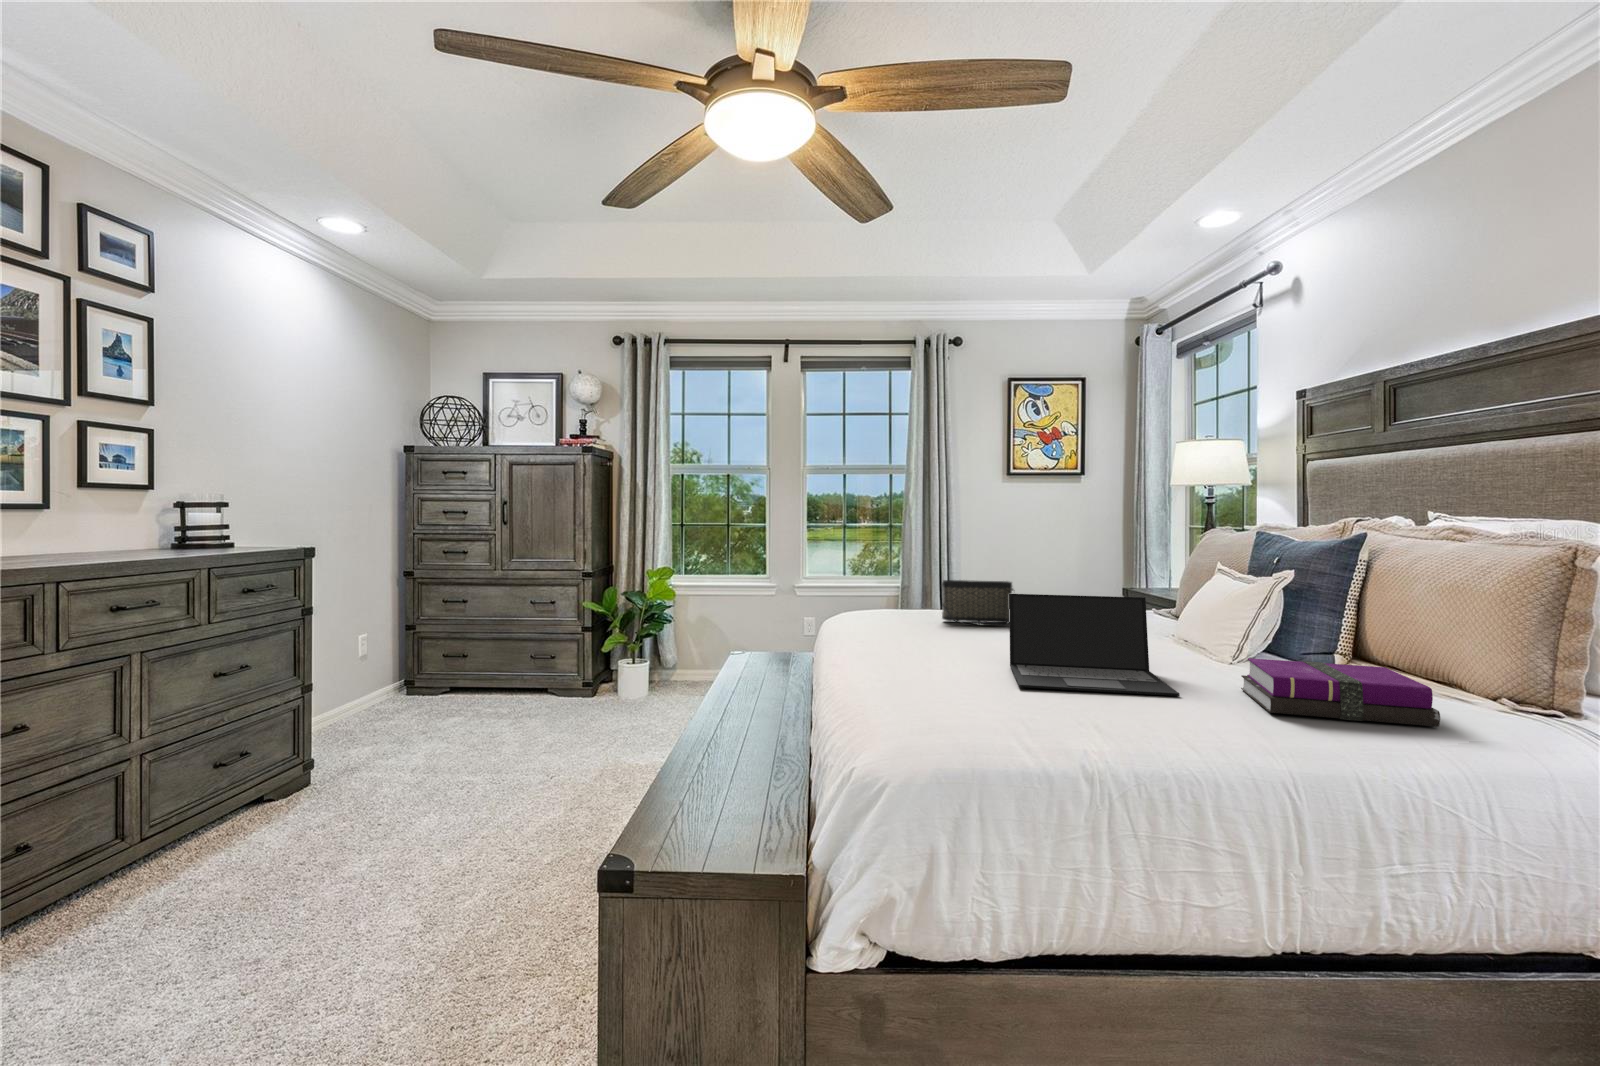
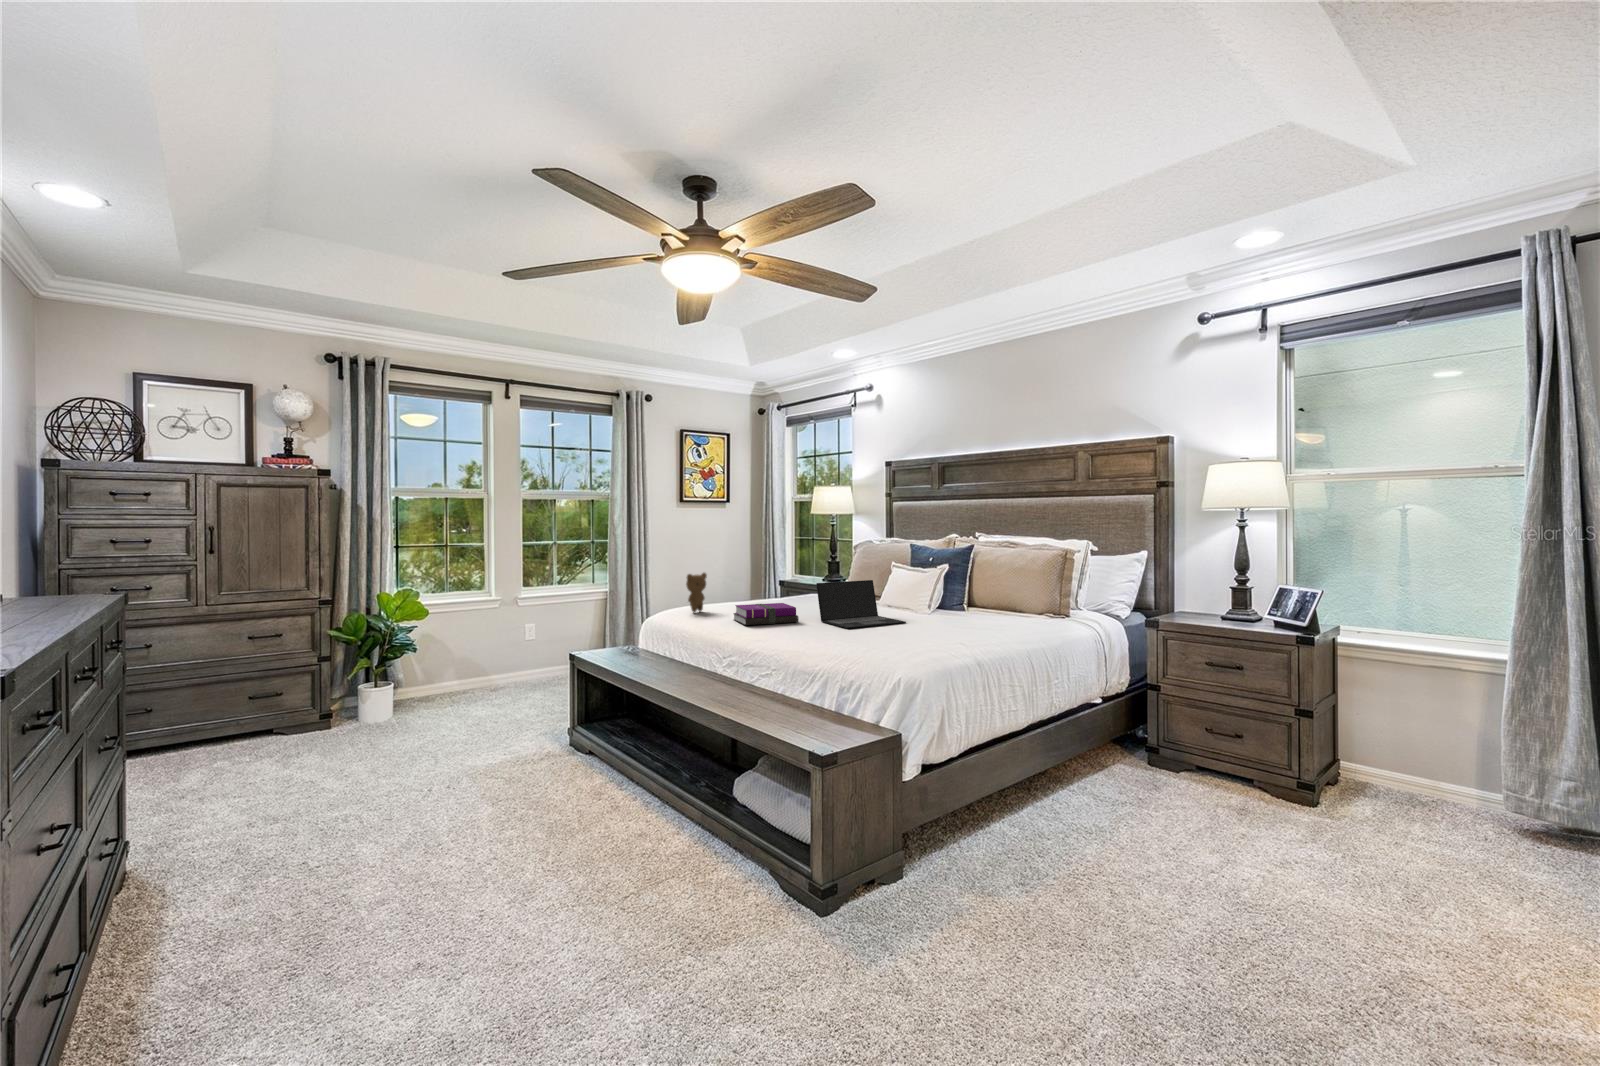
teddy bear: none [858,566,897,624] -> present [686,573,707,612]
handbag: present [942,580,1013,626] -> none [728,578,775,607]
notebook: present [1241,658,1440,727] -> present [734,603,799,625]

